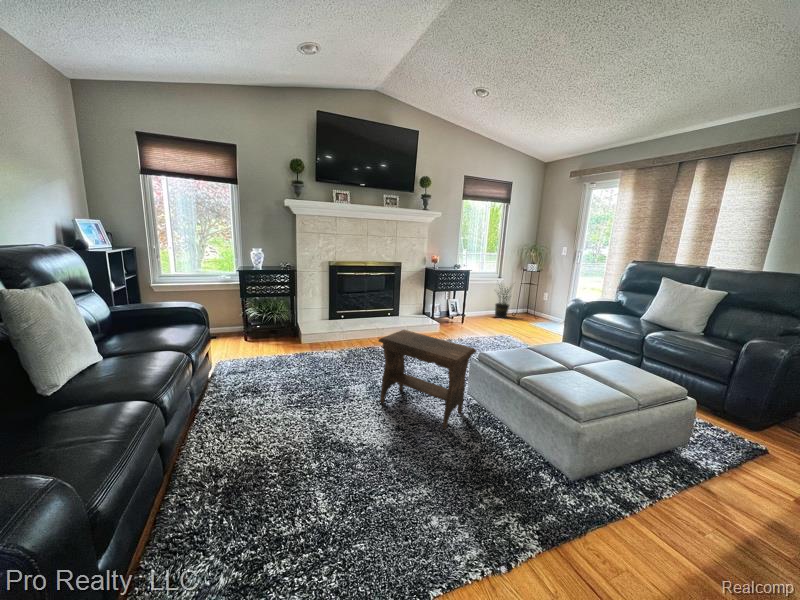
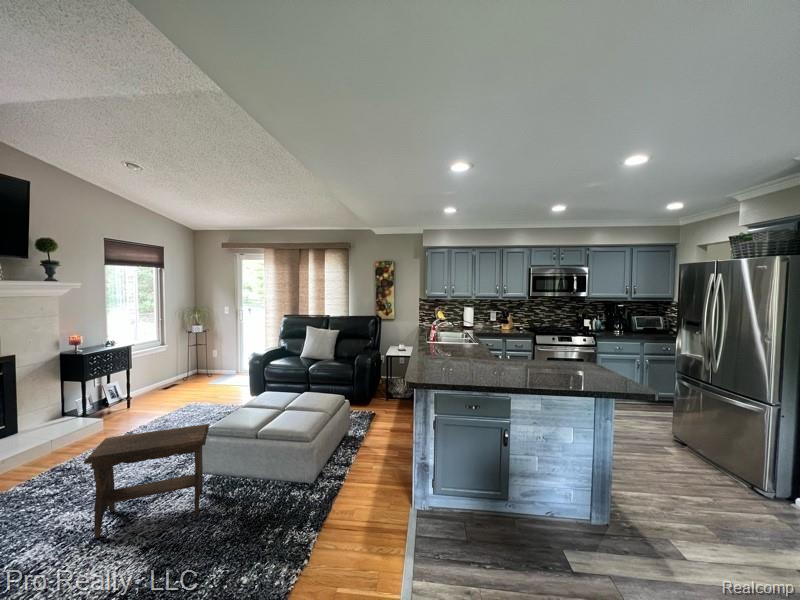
potted plant: present [495,285,510,318] -> none [158,346,187,389]

